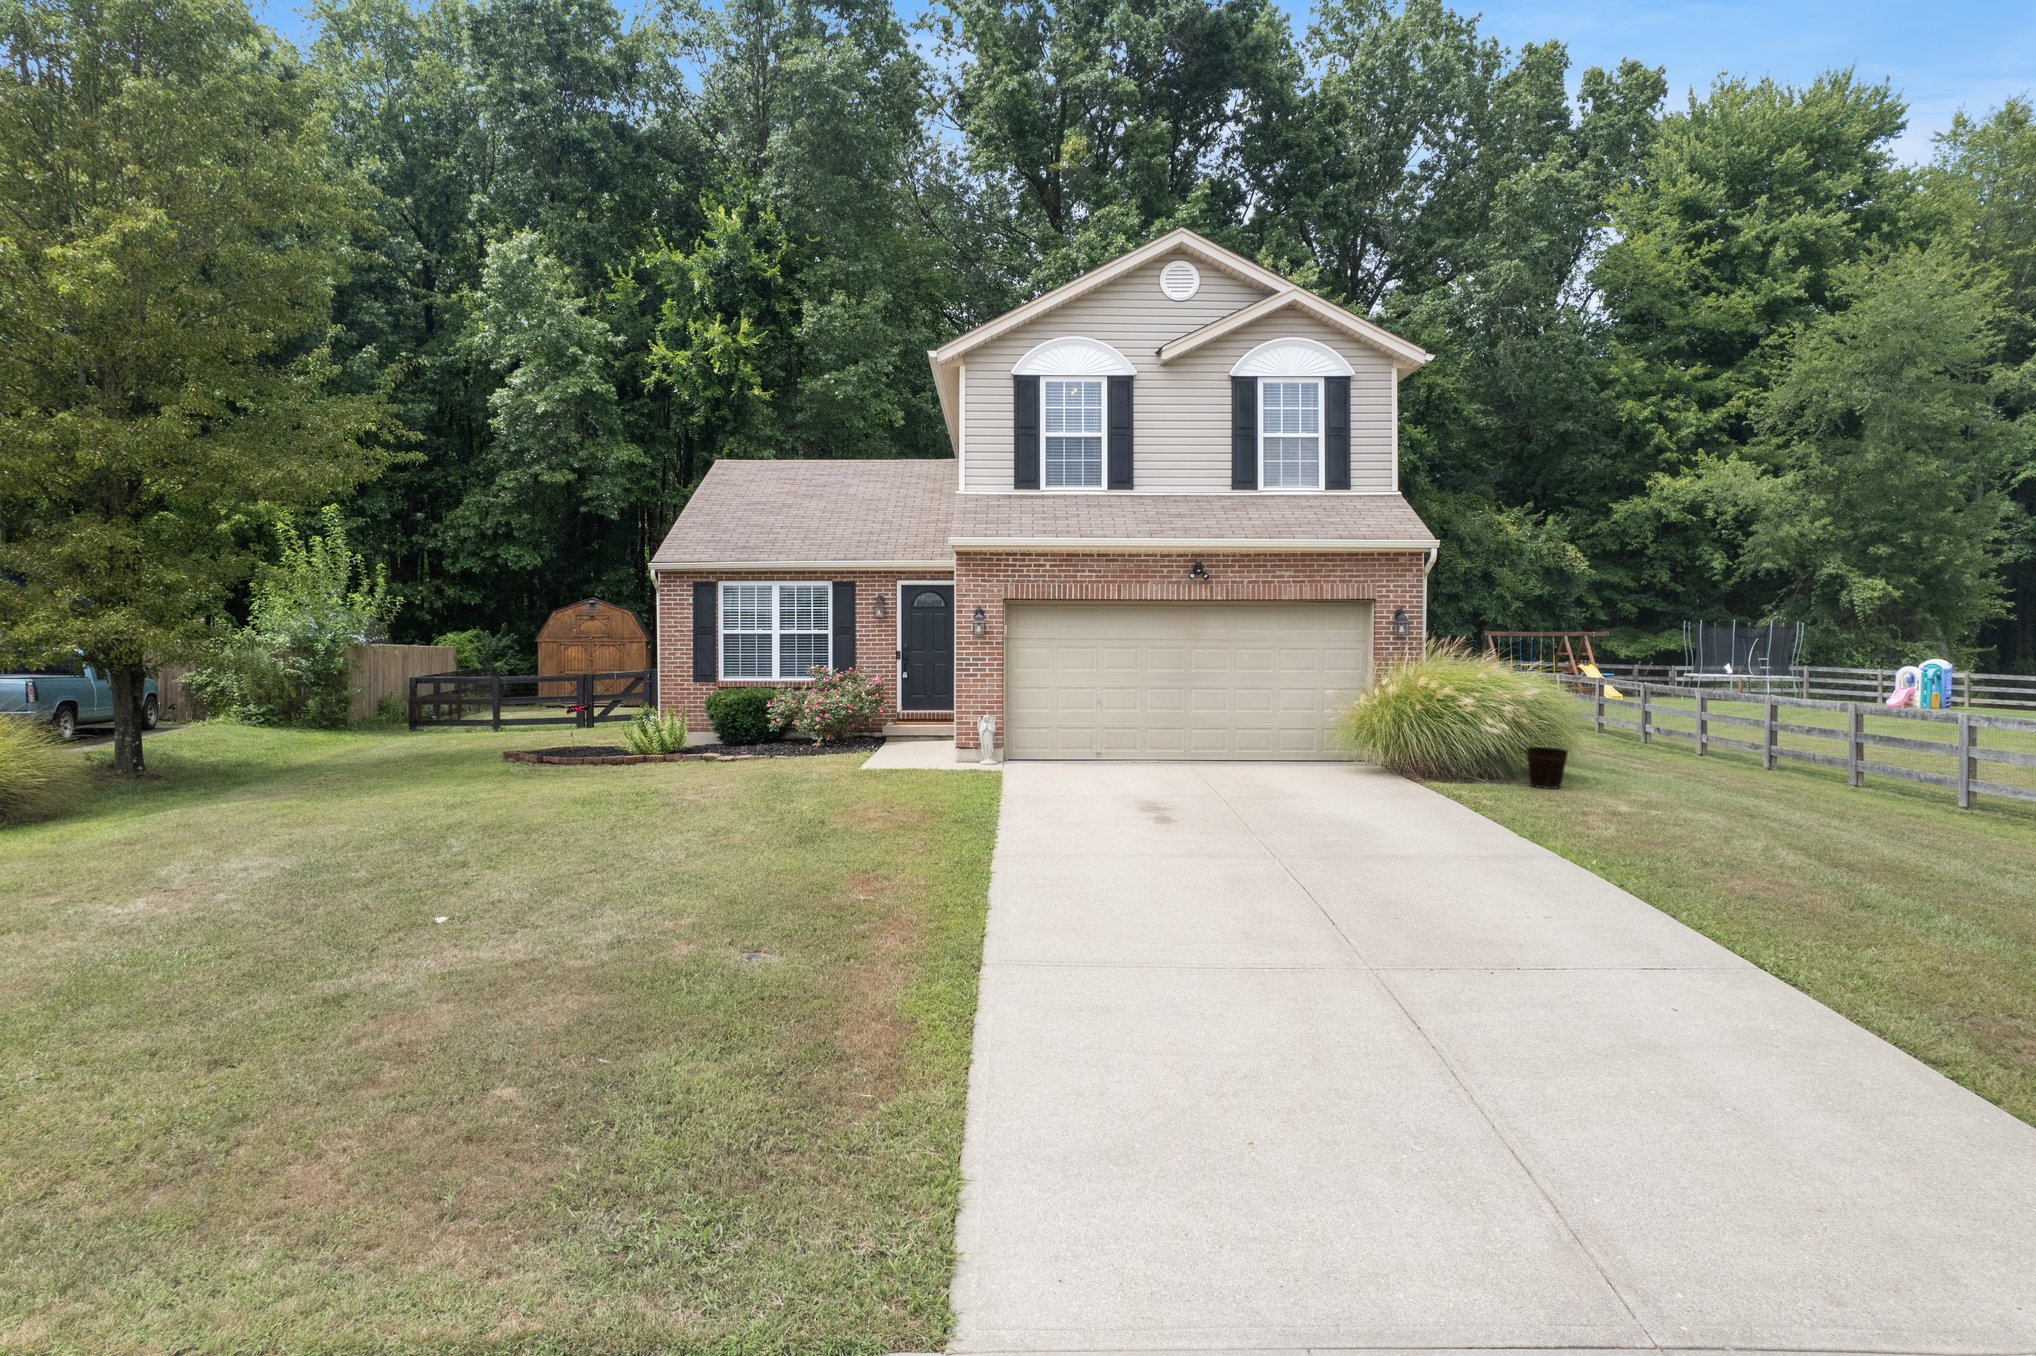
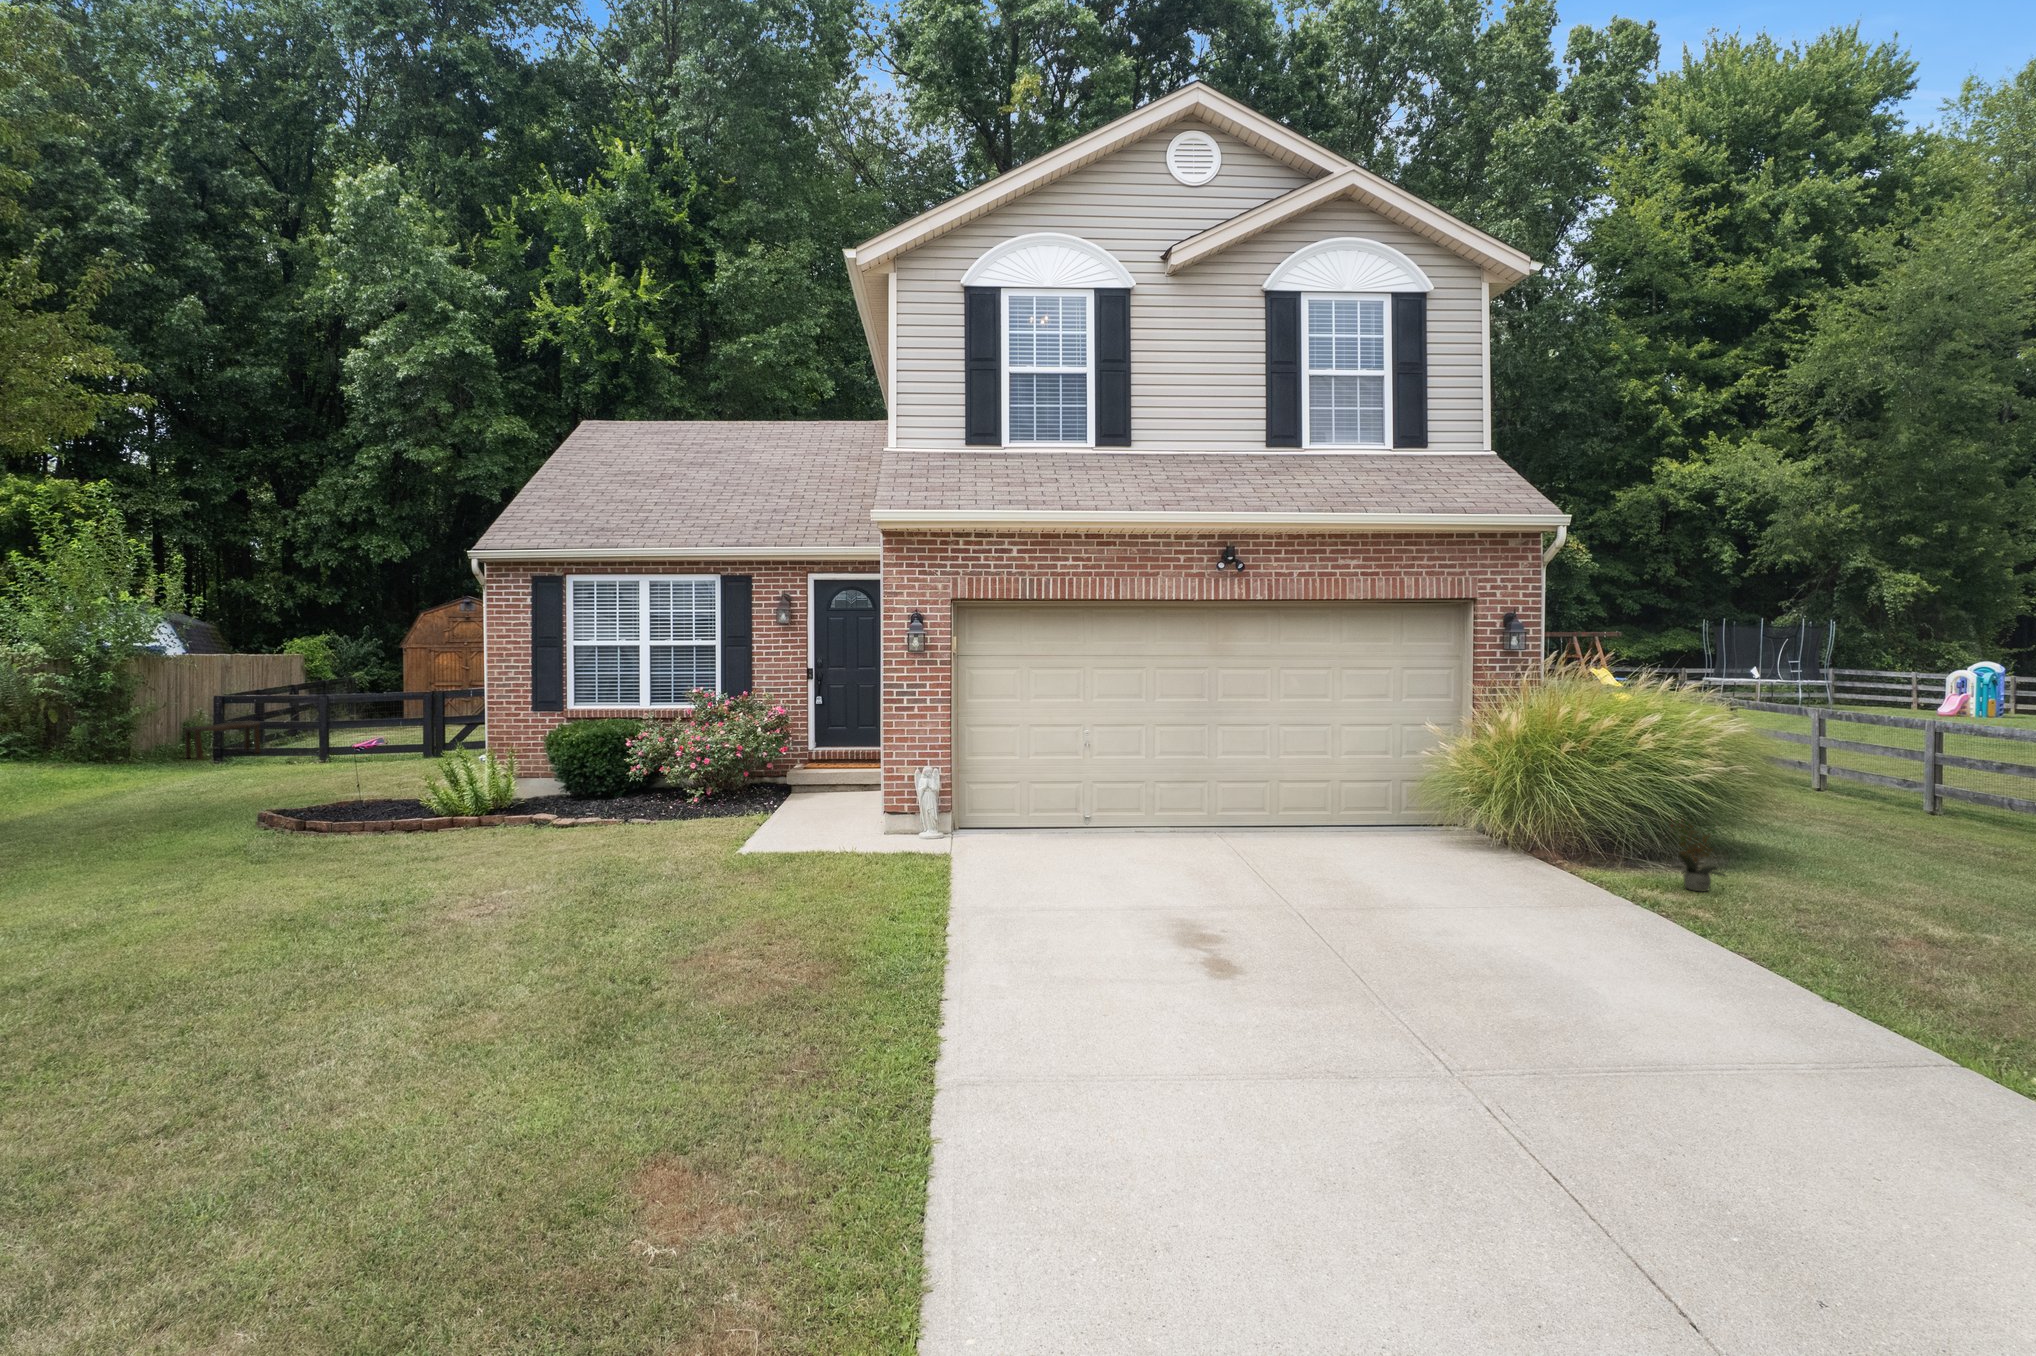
potted plant: none [1466,743,1502,789] -> present [1673,821,1725,891]
bucket: present [1526,747,1568,789] -> none [1748,819,1818,887]

